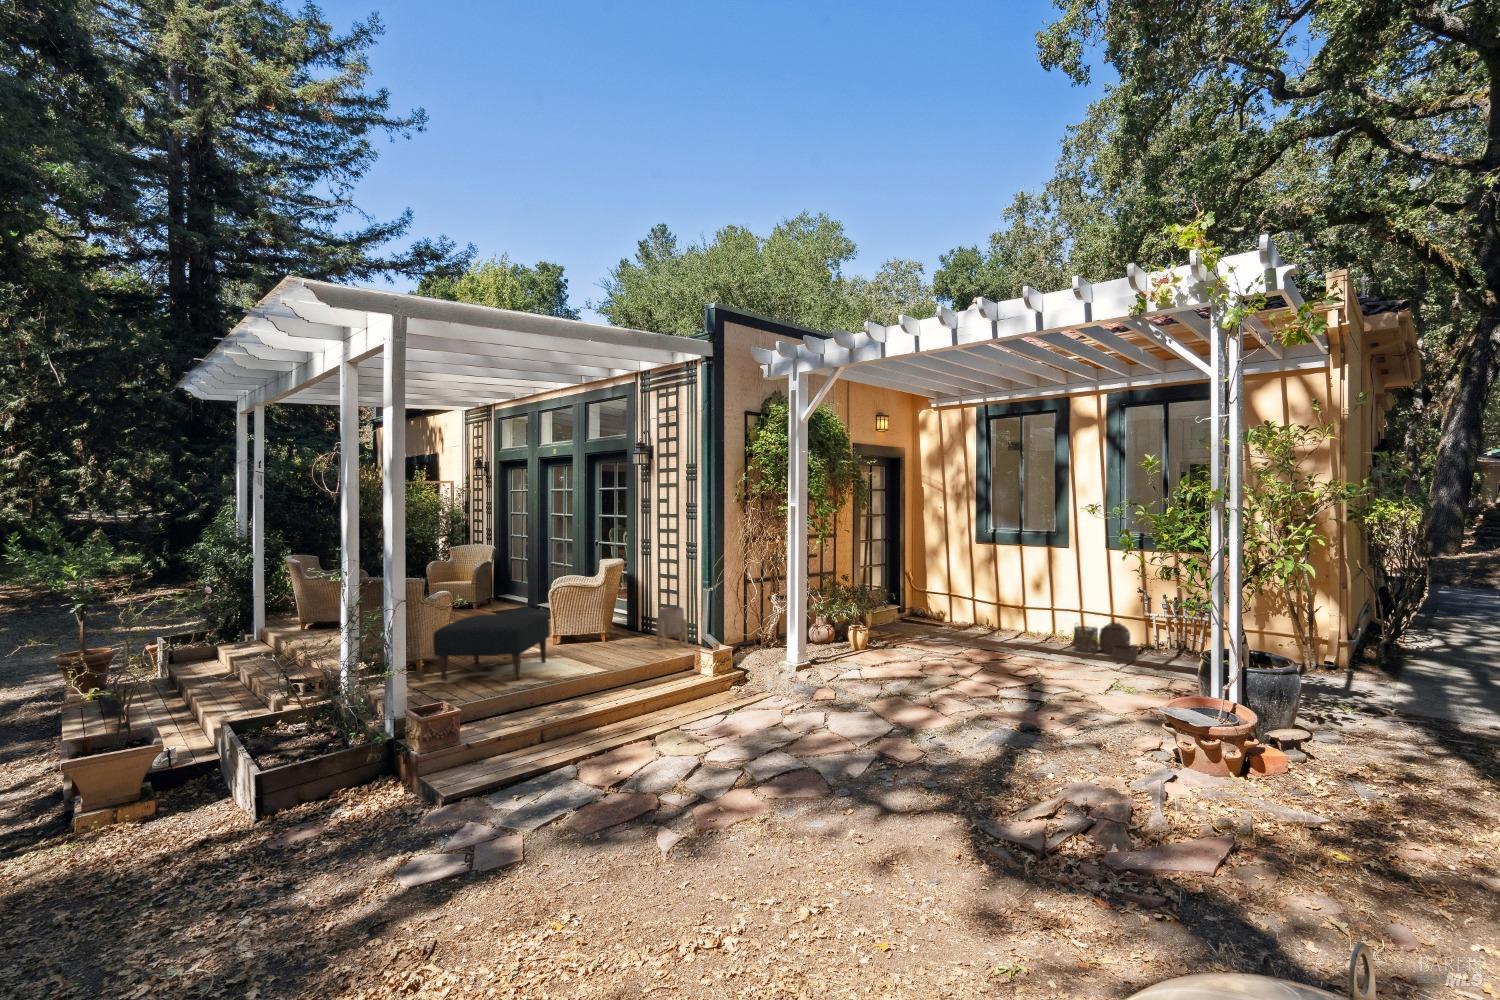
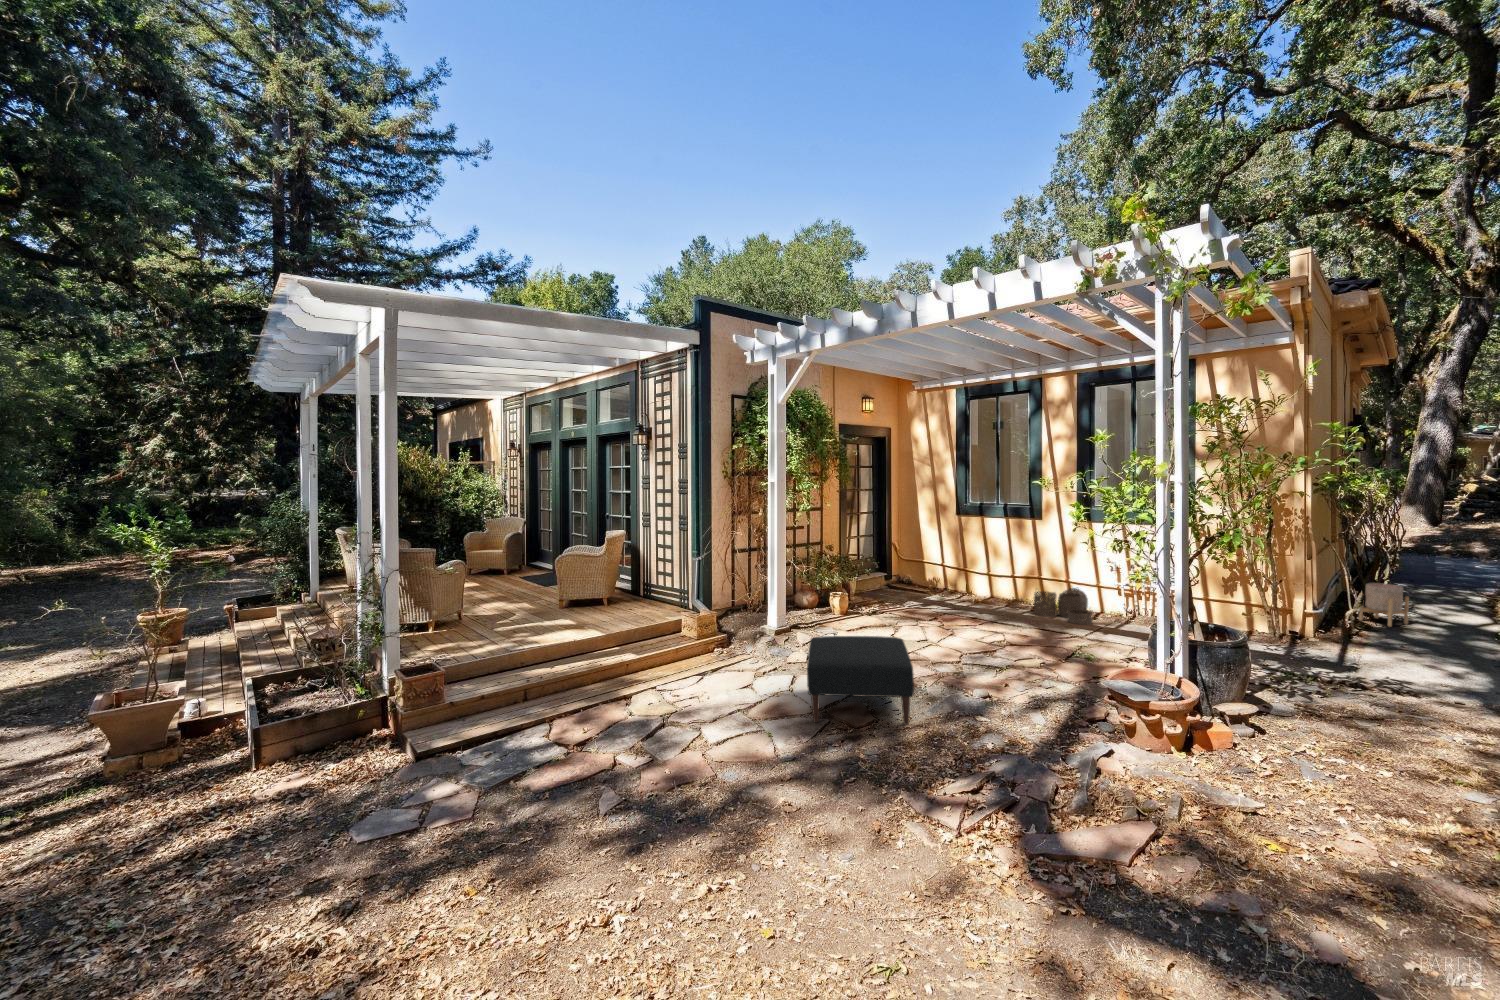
planter: present [656,607,688,649] -> present [1359,583,1409,627]
ottoman: present [433,614,550,681] -> present [807,636,914,725]

